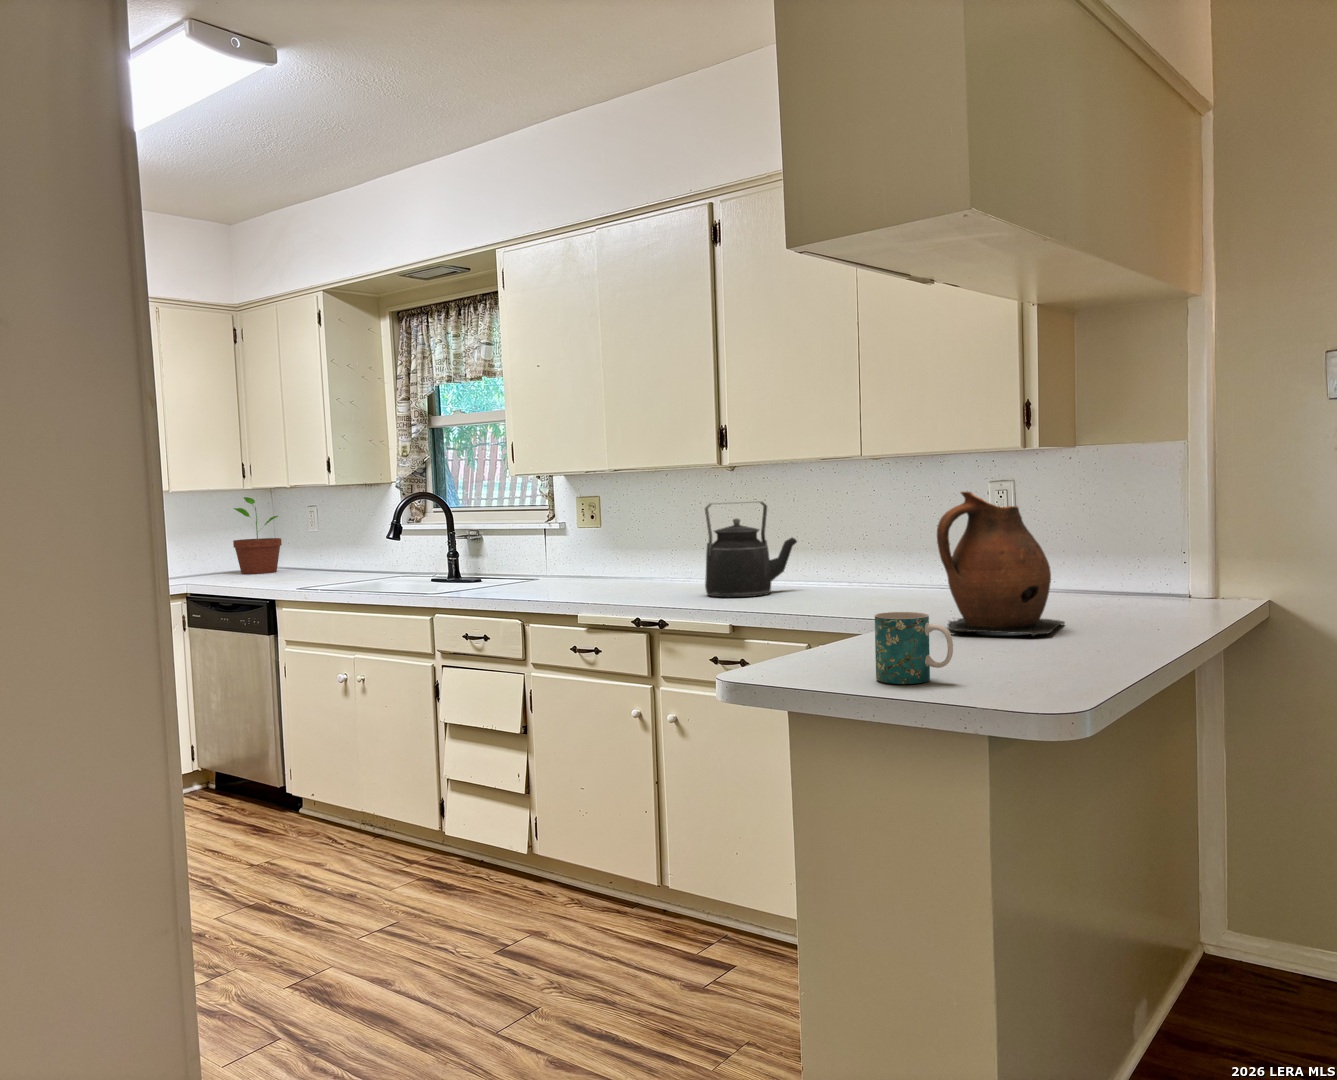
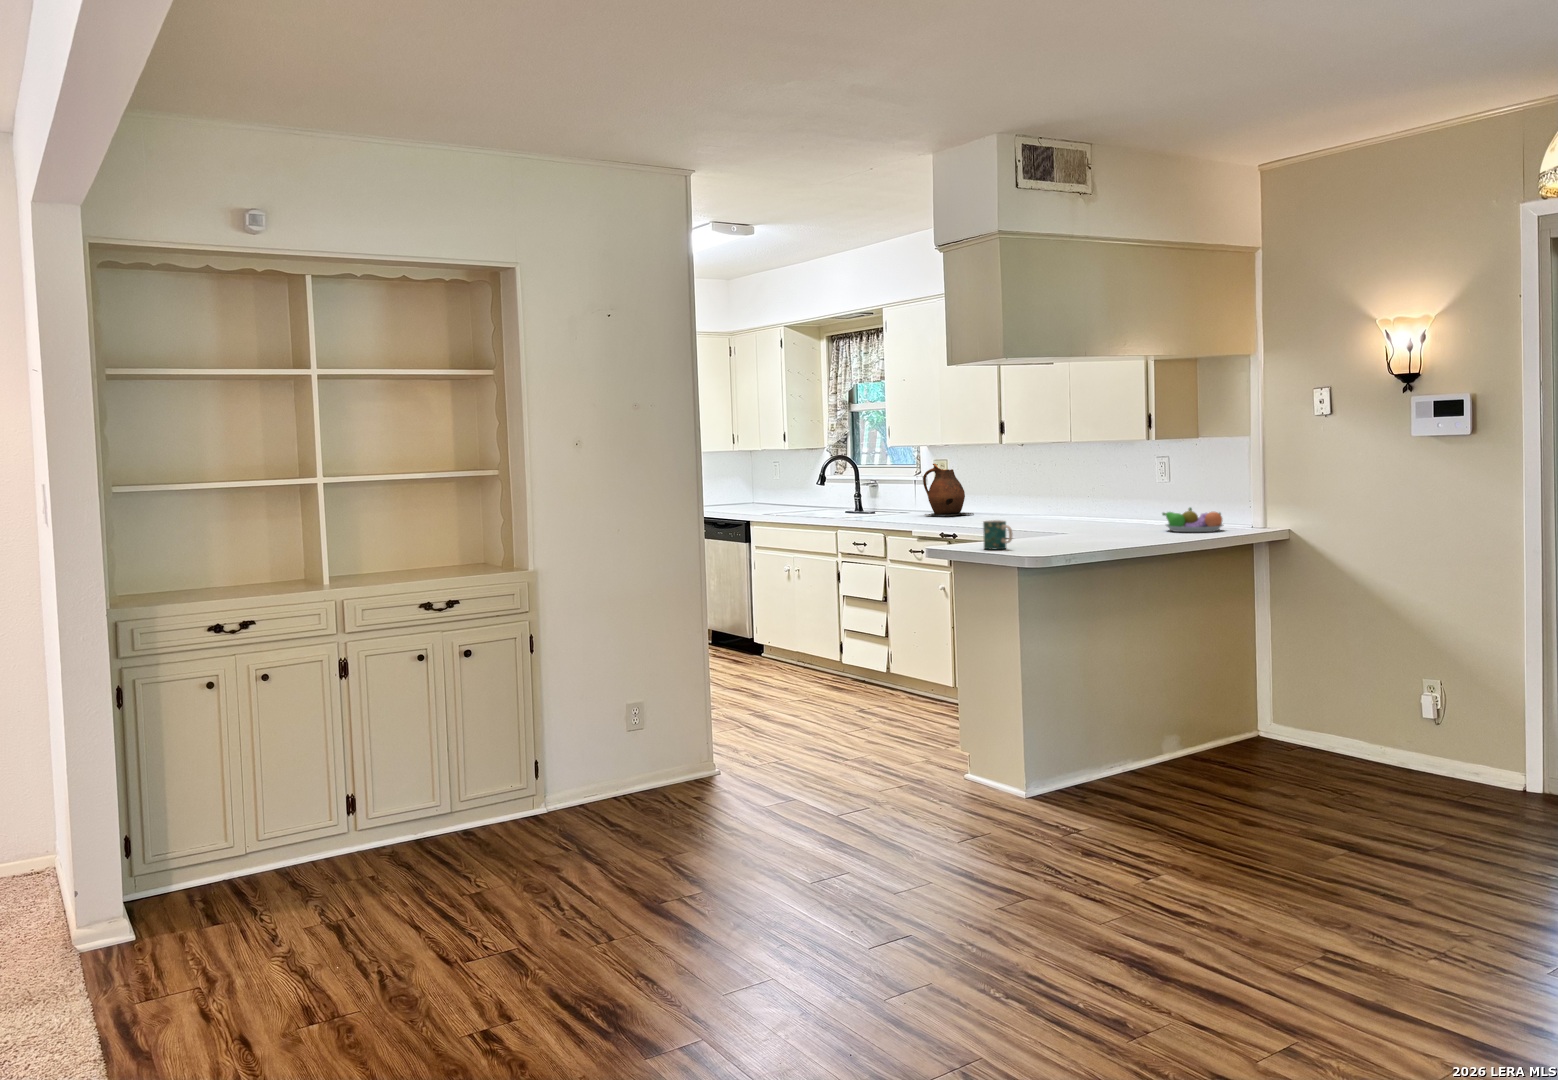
ceramic pitcher: present [937,491,1065,637] -> present [923,464,973,516]
potted plant: present [233,497,282,574] -> none [726,455,756,507]
kettle: present [705,501,797,597] -> none [987,467,1046,524]
fruit bowl: none [1060,563,1181,610] -> present [1163,508,1223,532]

